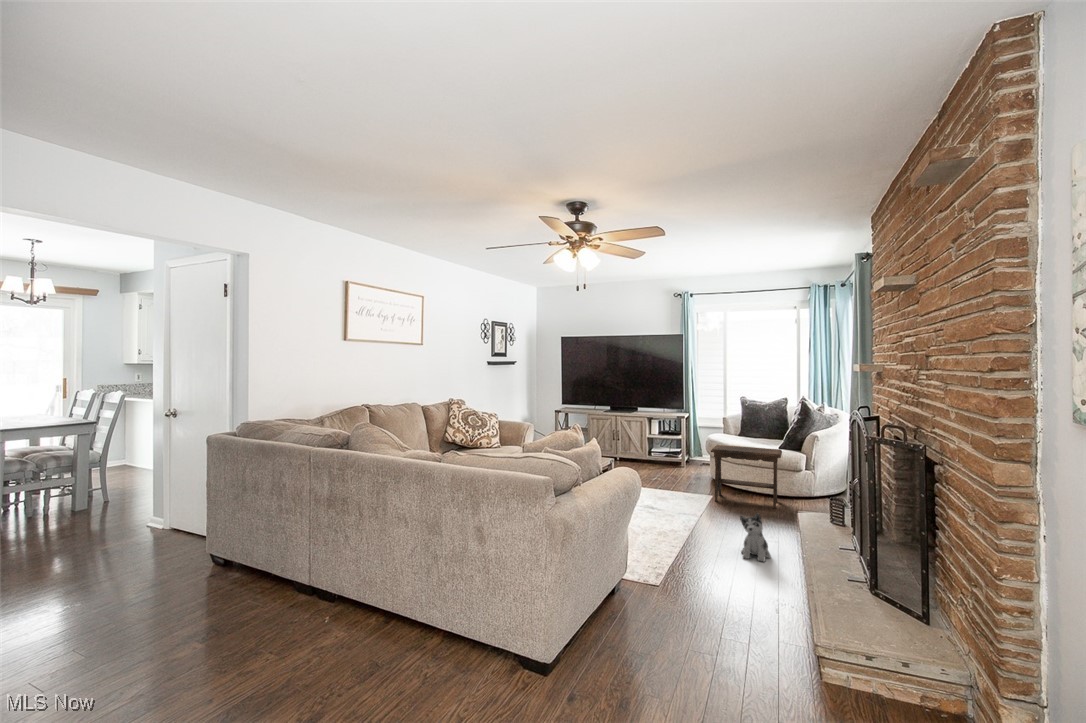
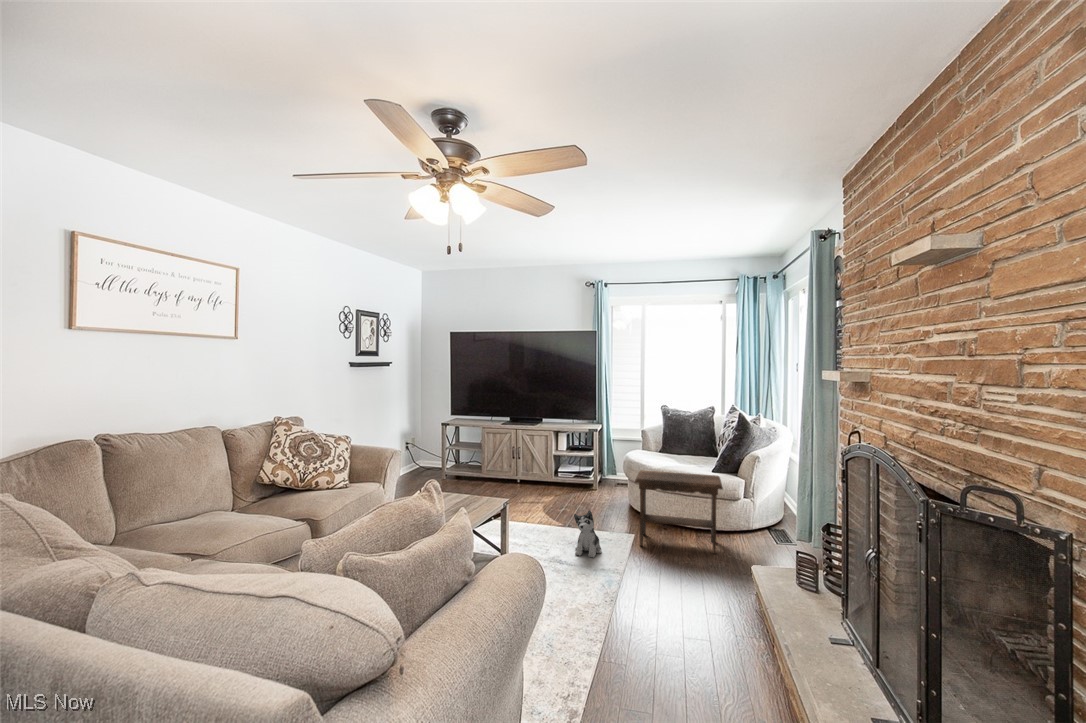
plush toy: present [740,513,771,562] -> present [574,510,602,558]

